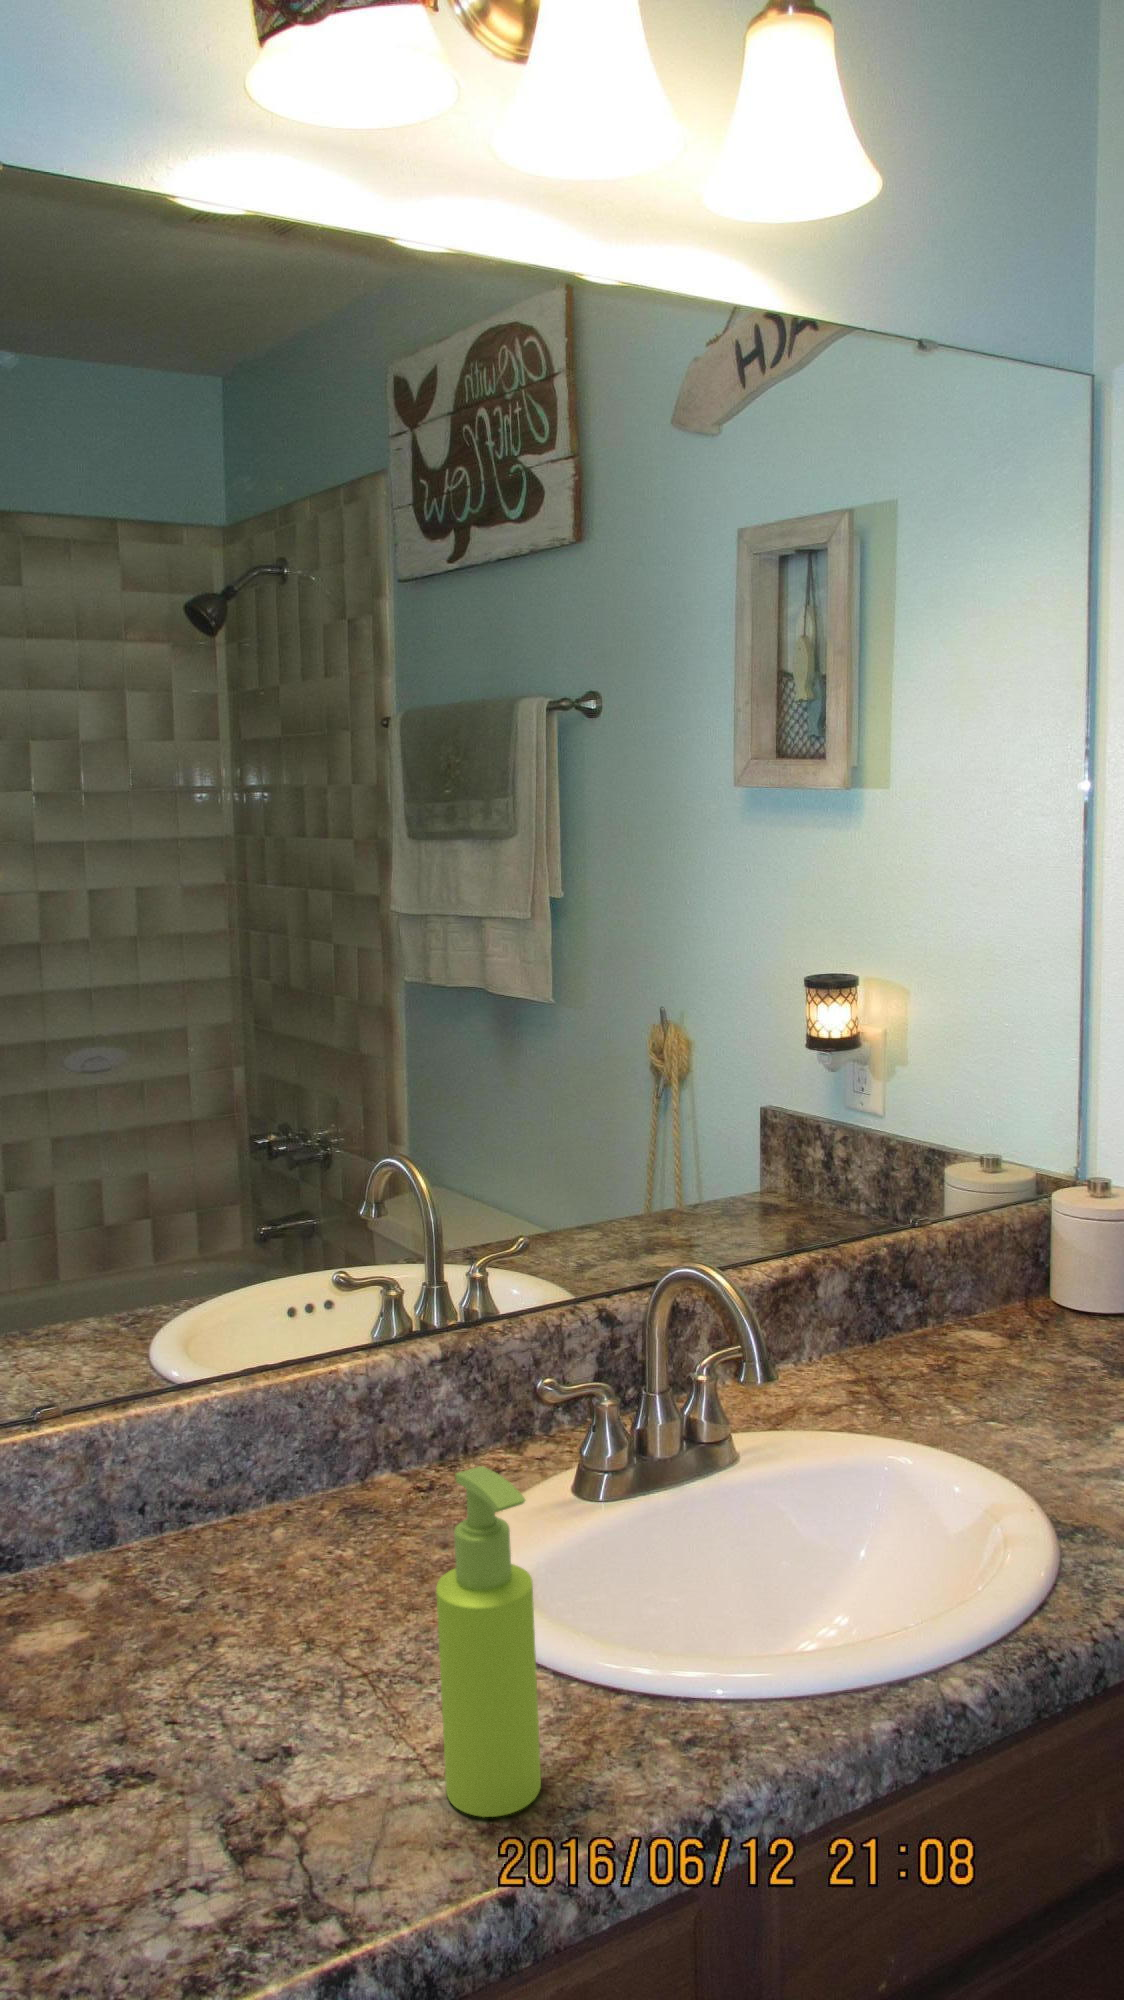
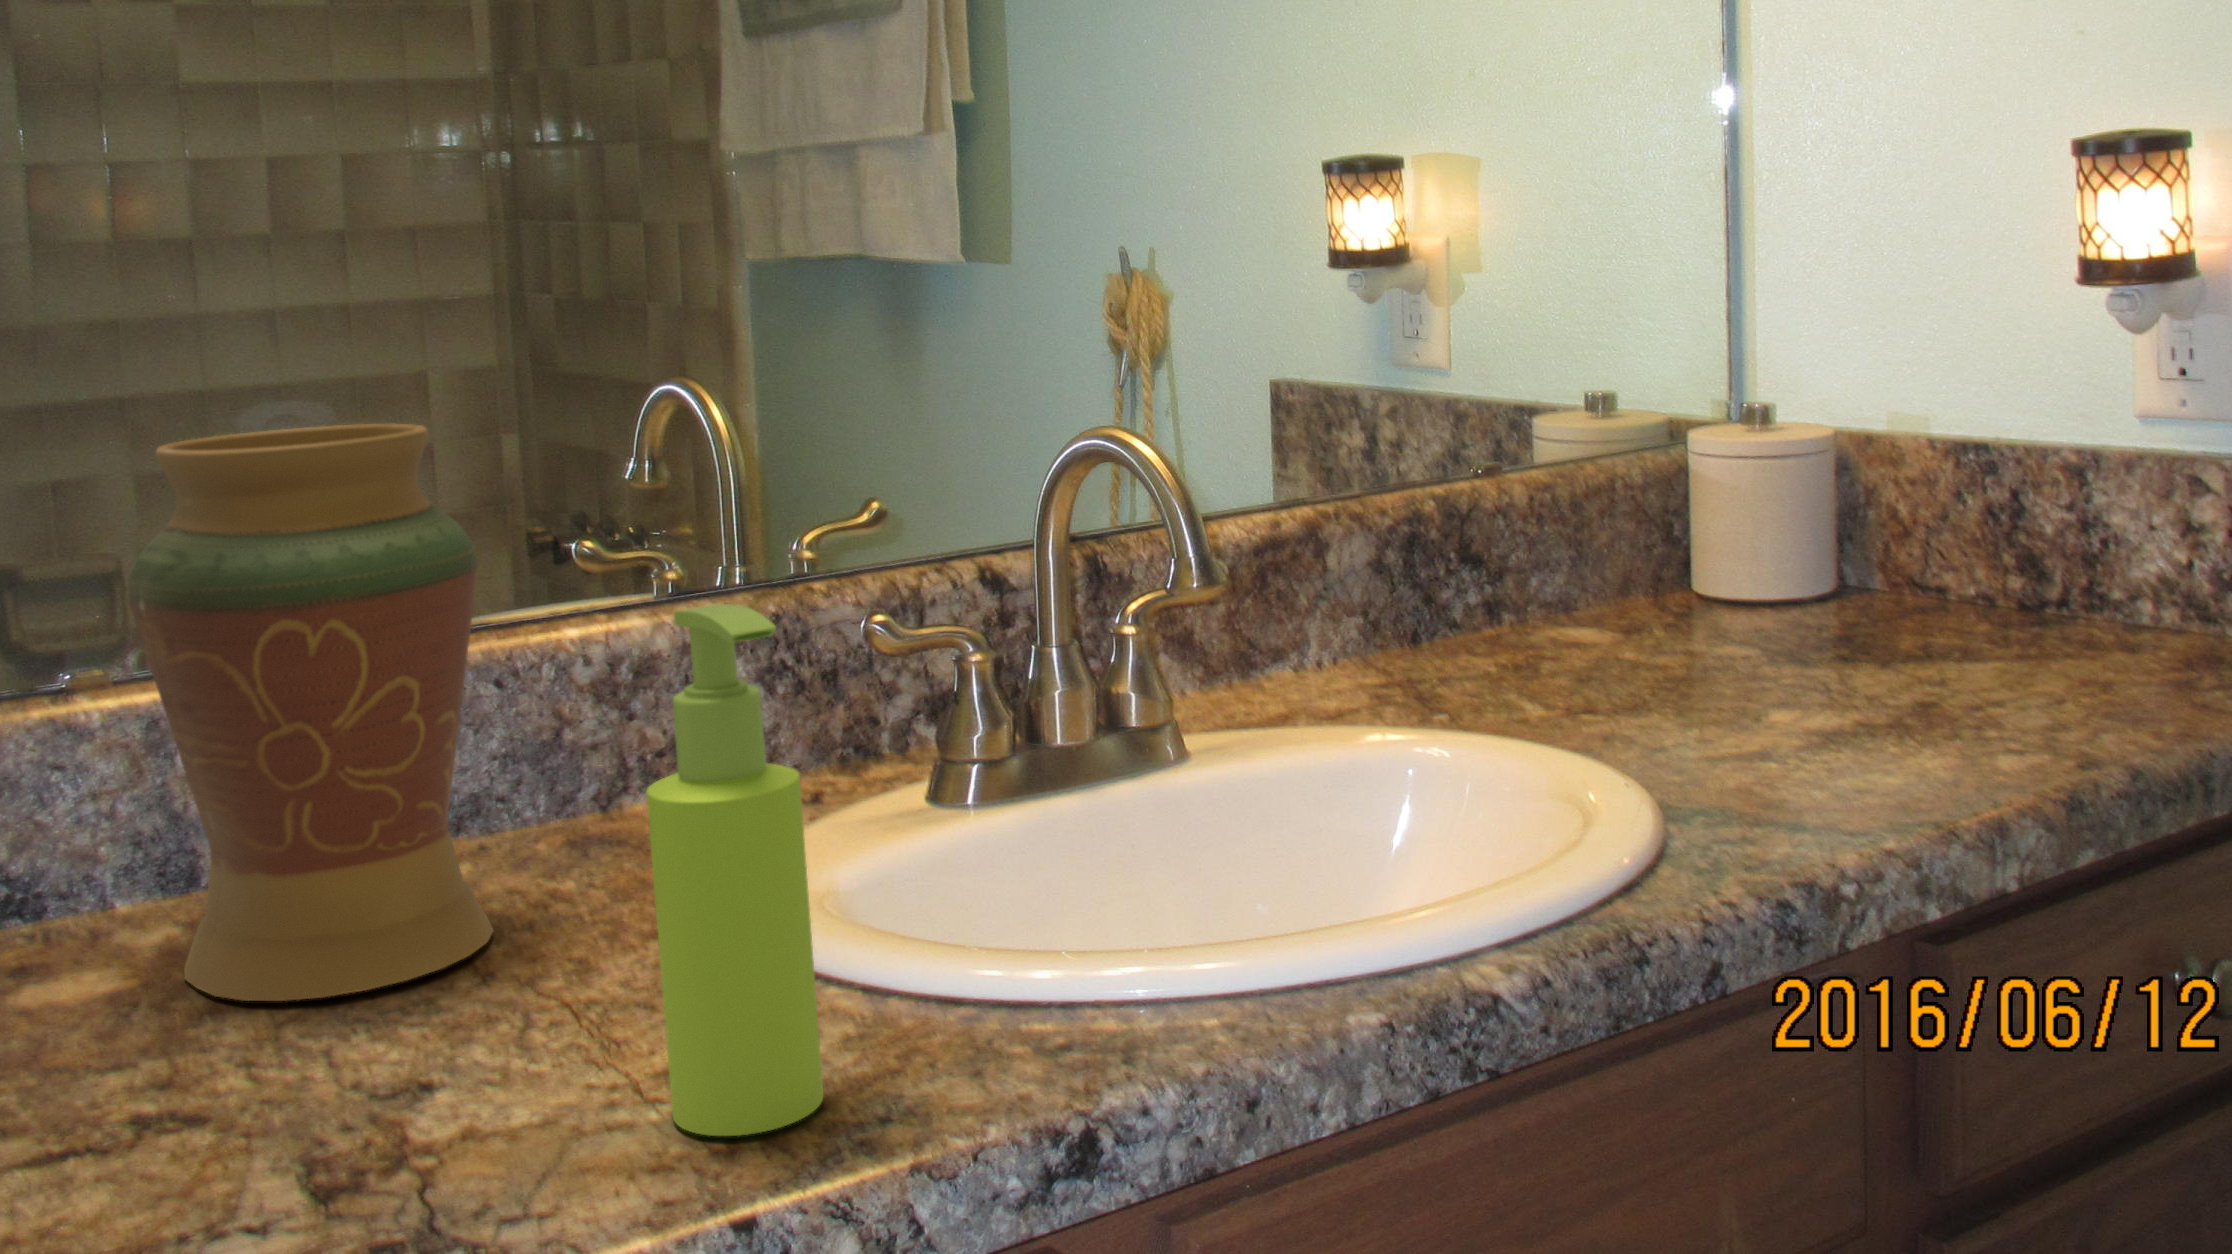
decorative vase: none [91,1267,308,1661] -> present [128,424,493,1001]

